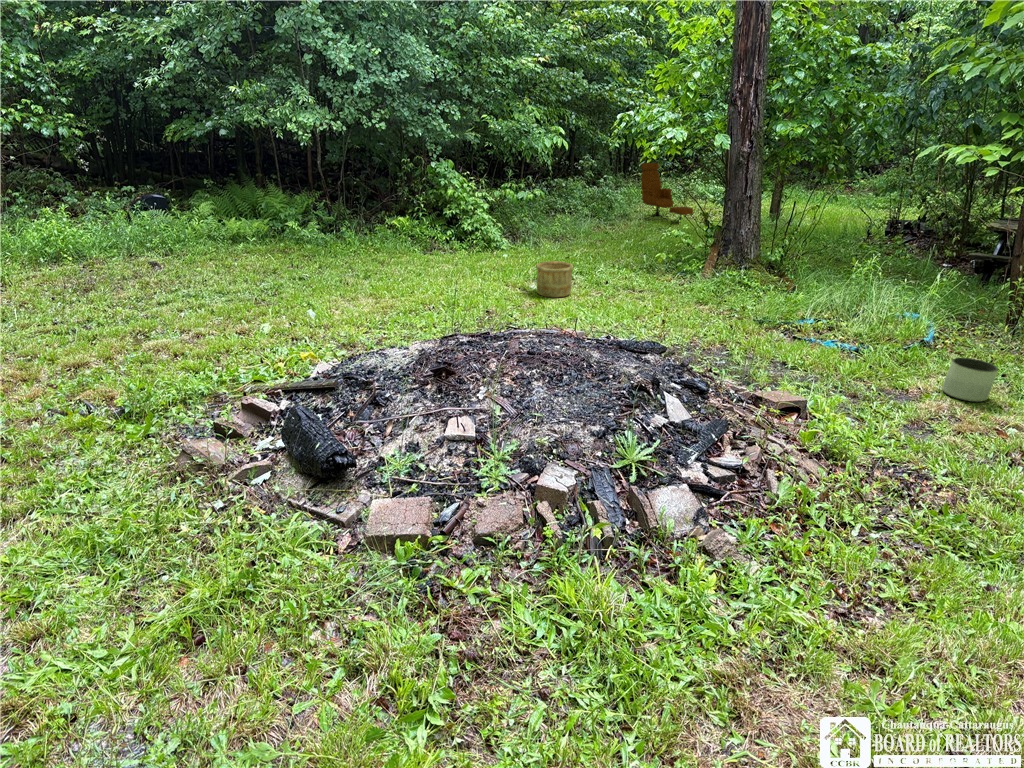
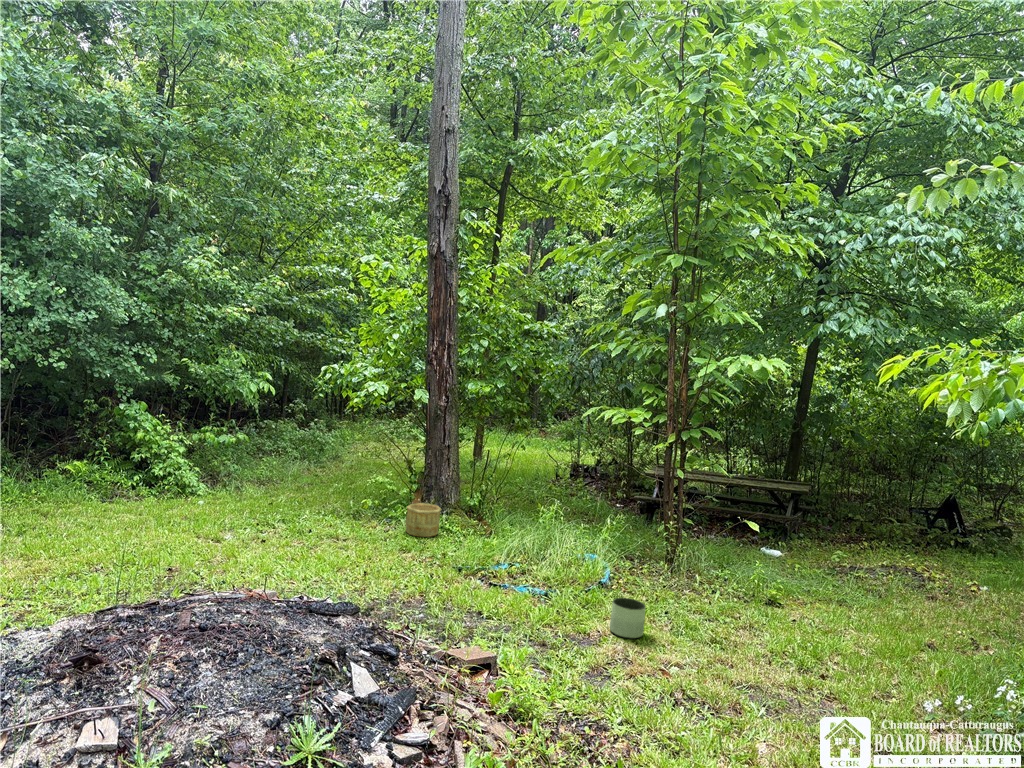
lounge chair: present [641,163,693,223] -> none [353,407,404,469]
wooden bucket: present [536,261,573,297] -> present [406,503,441,537]

